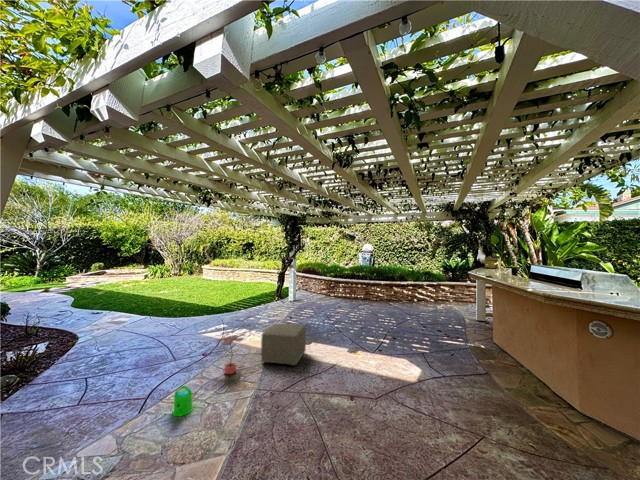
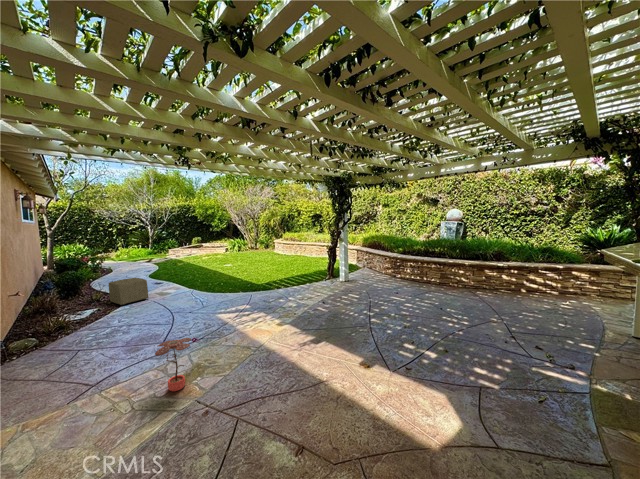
ottoman: present [261,324,306,366] -> present [109,278,148,306]
watering can: present [173,385,193,416] -> none [23,416,82,462]

